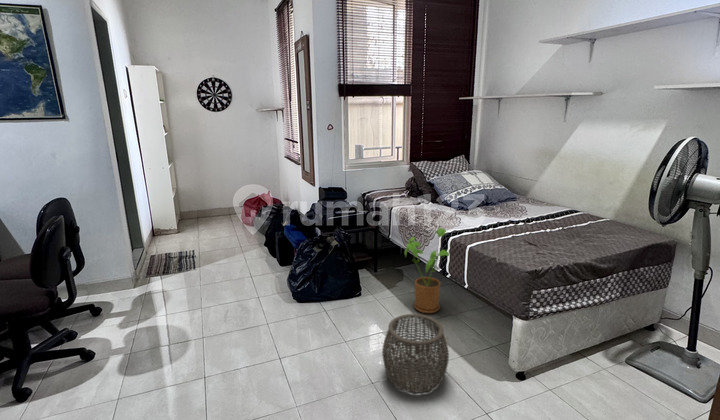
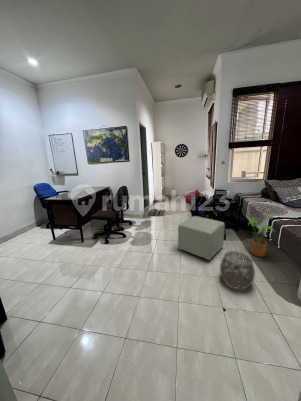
ottoman: none [265,254,364,350] -> present [178,216,225,260]

